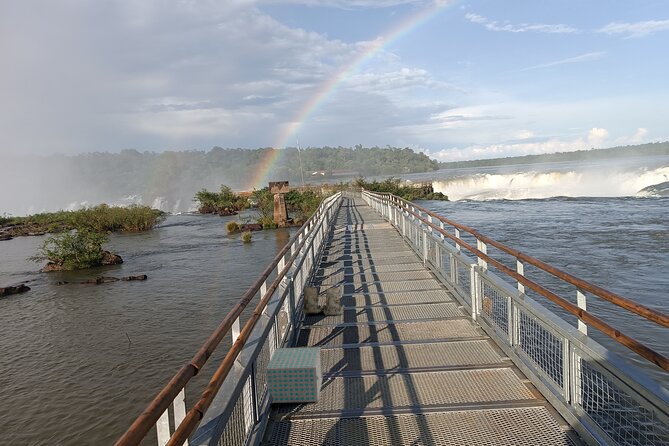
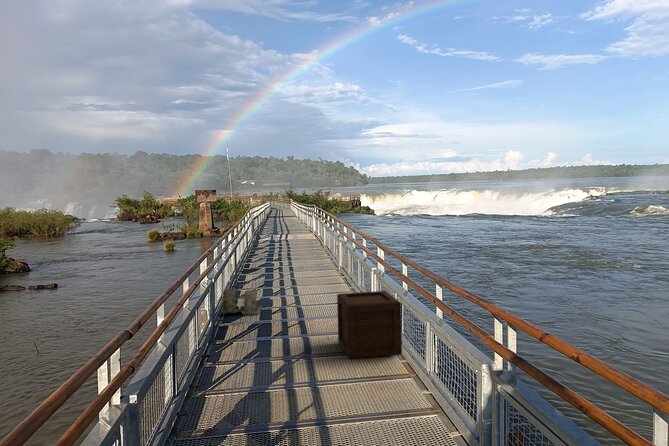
wooden crate: none [436,293,520,376] -> present [337,291,402,359]
storage box: present [266,347,323,403] -> none [186,337,236,383]

